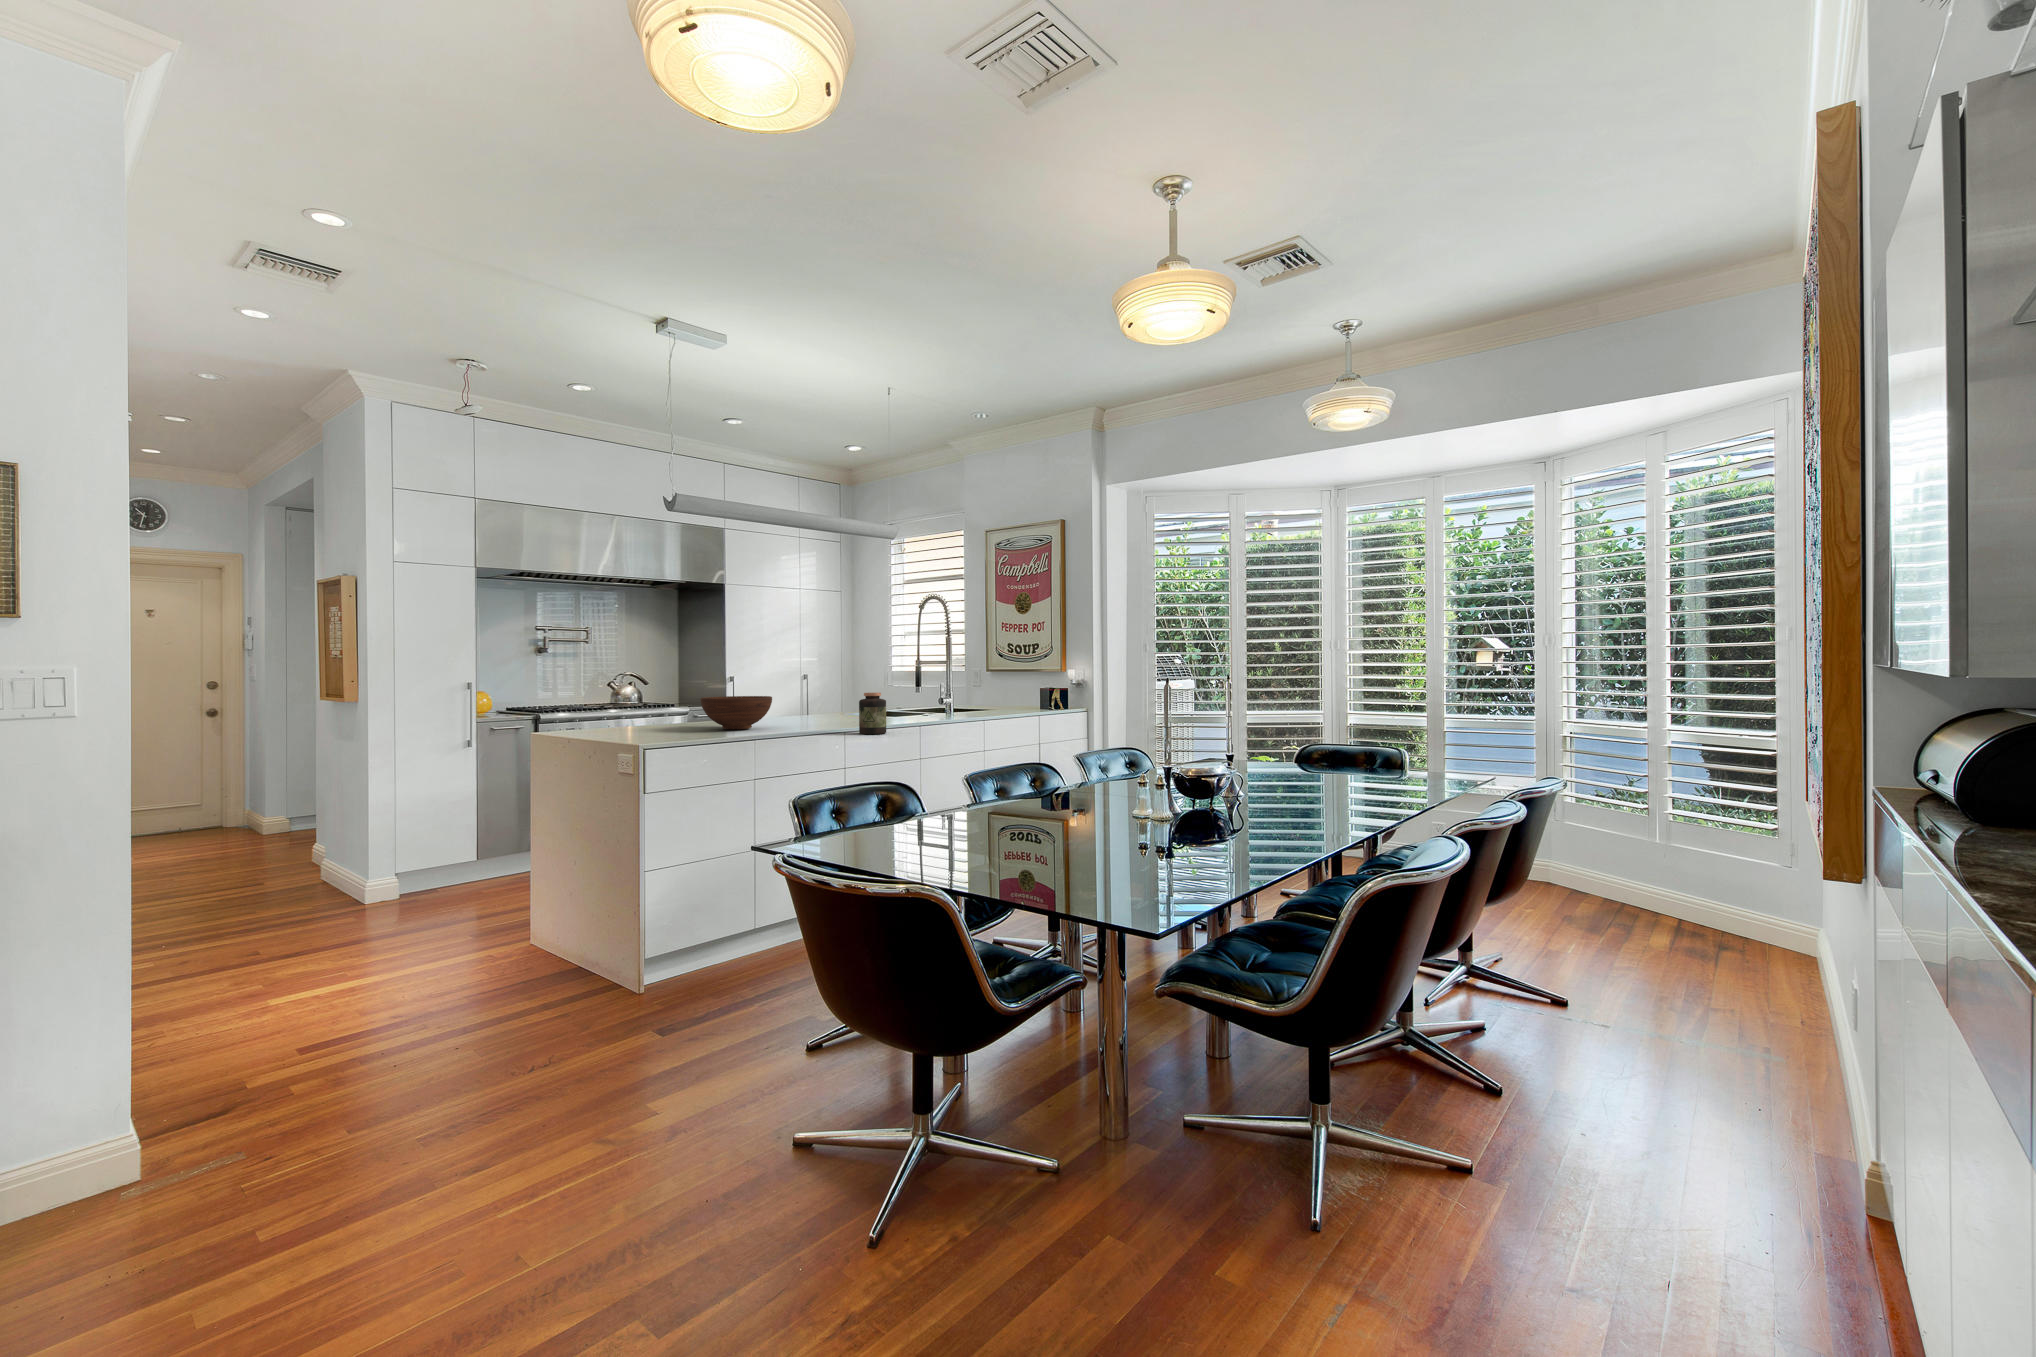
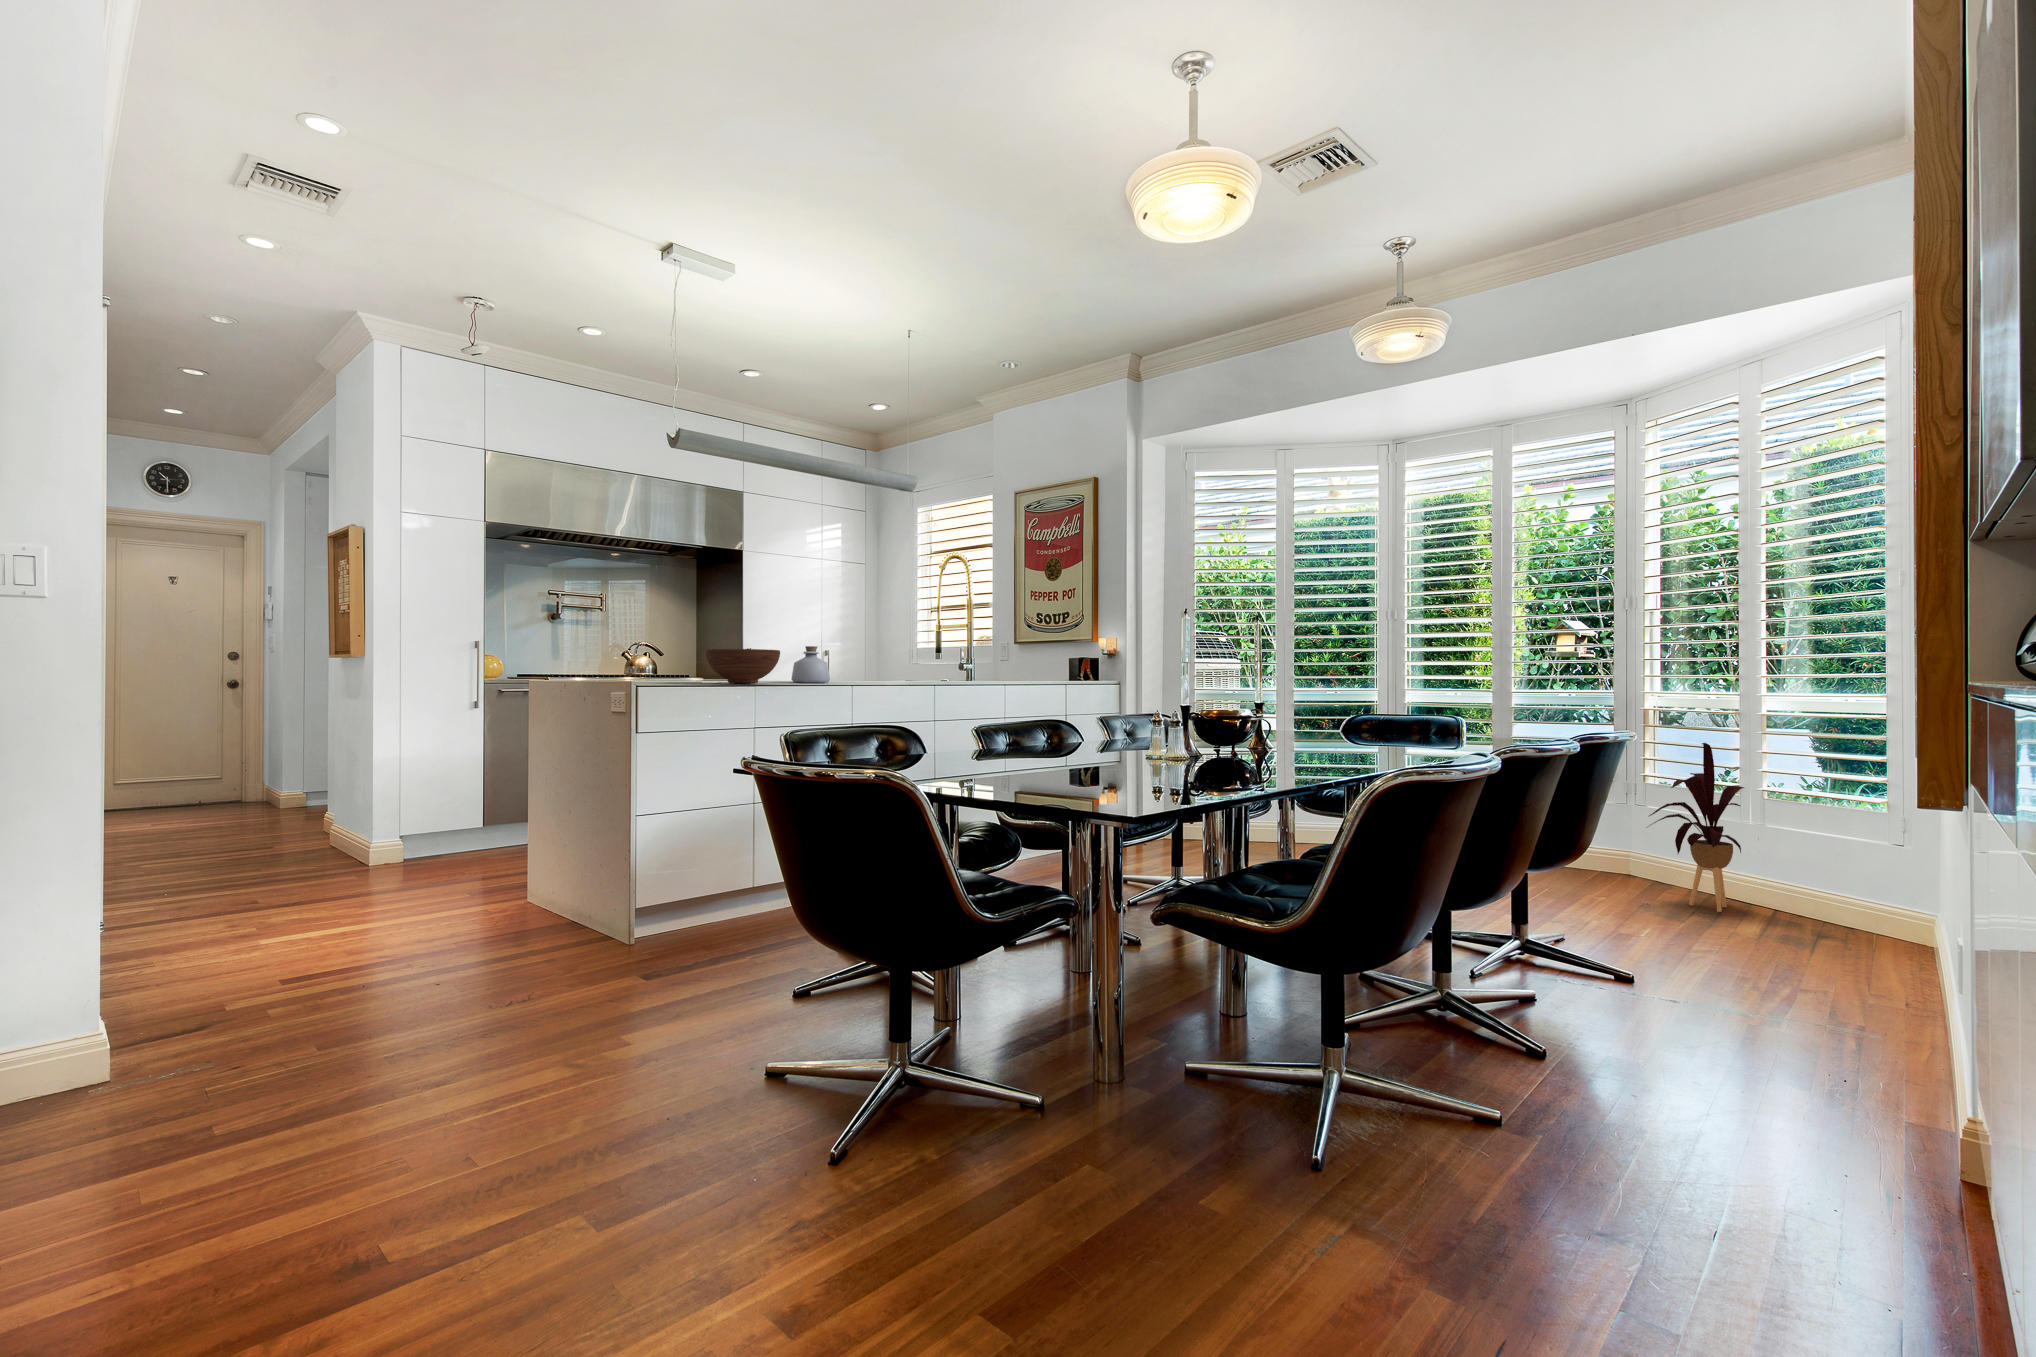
bottle: none [781,689,817,724] -> present [791,646,830,682]
jar: present [859,693,886,734] -> none [869,644,897,688]
house plant: none [1568,777,1654,928] -> present [1649,743,1744,912]

